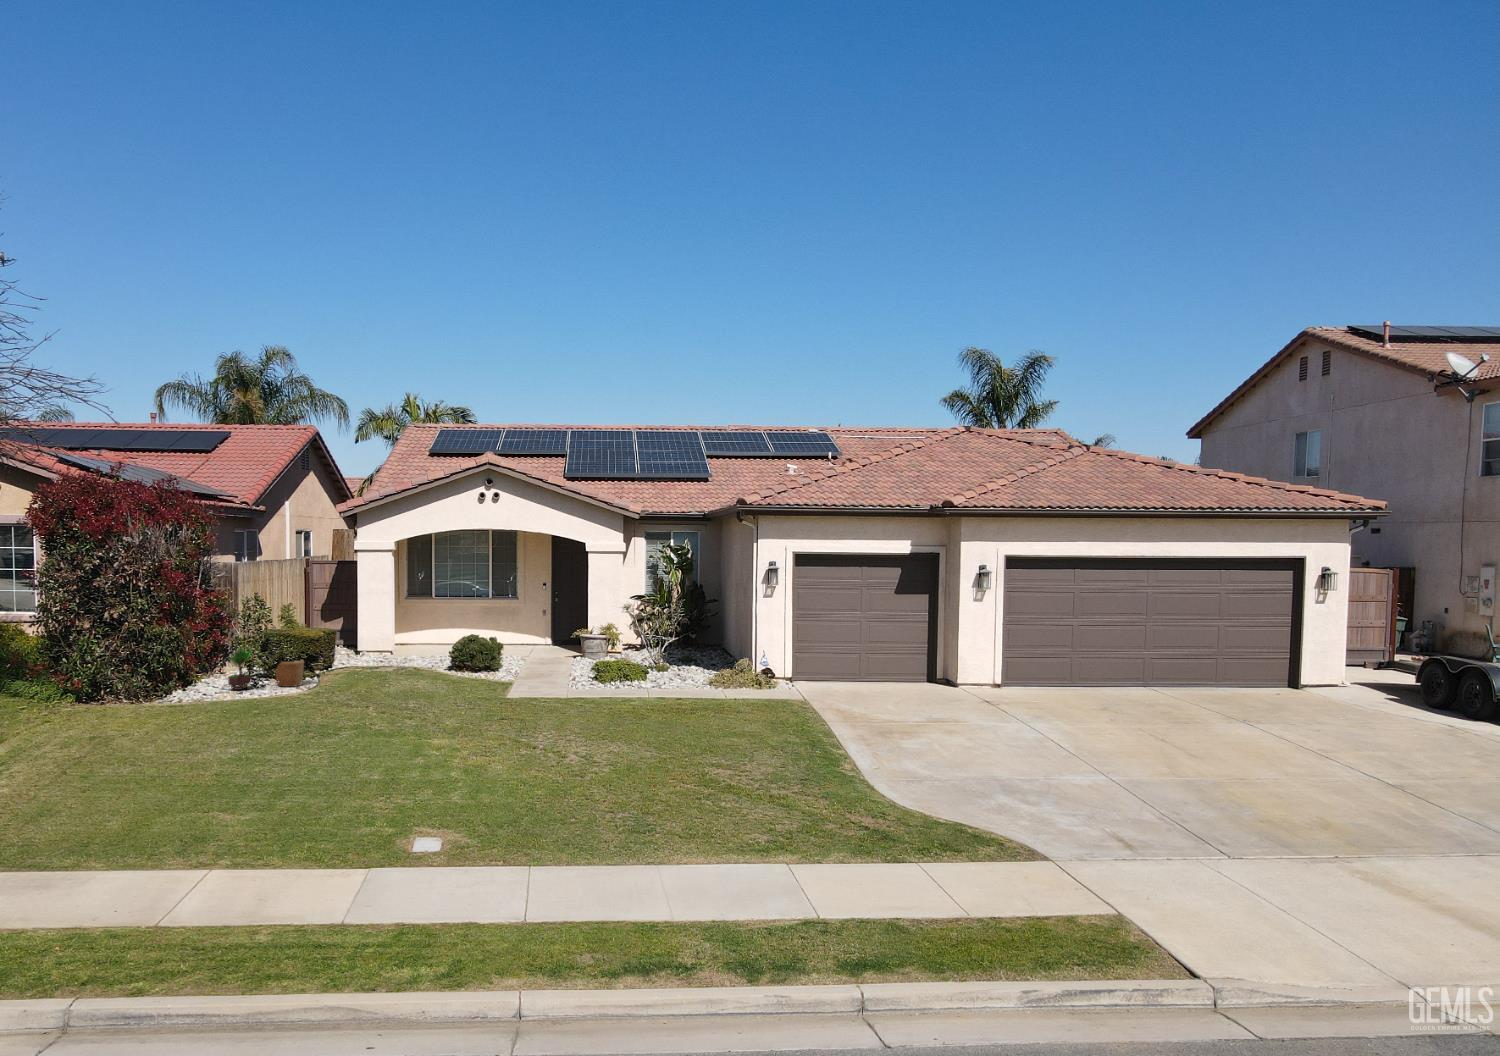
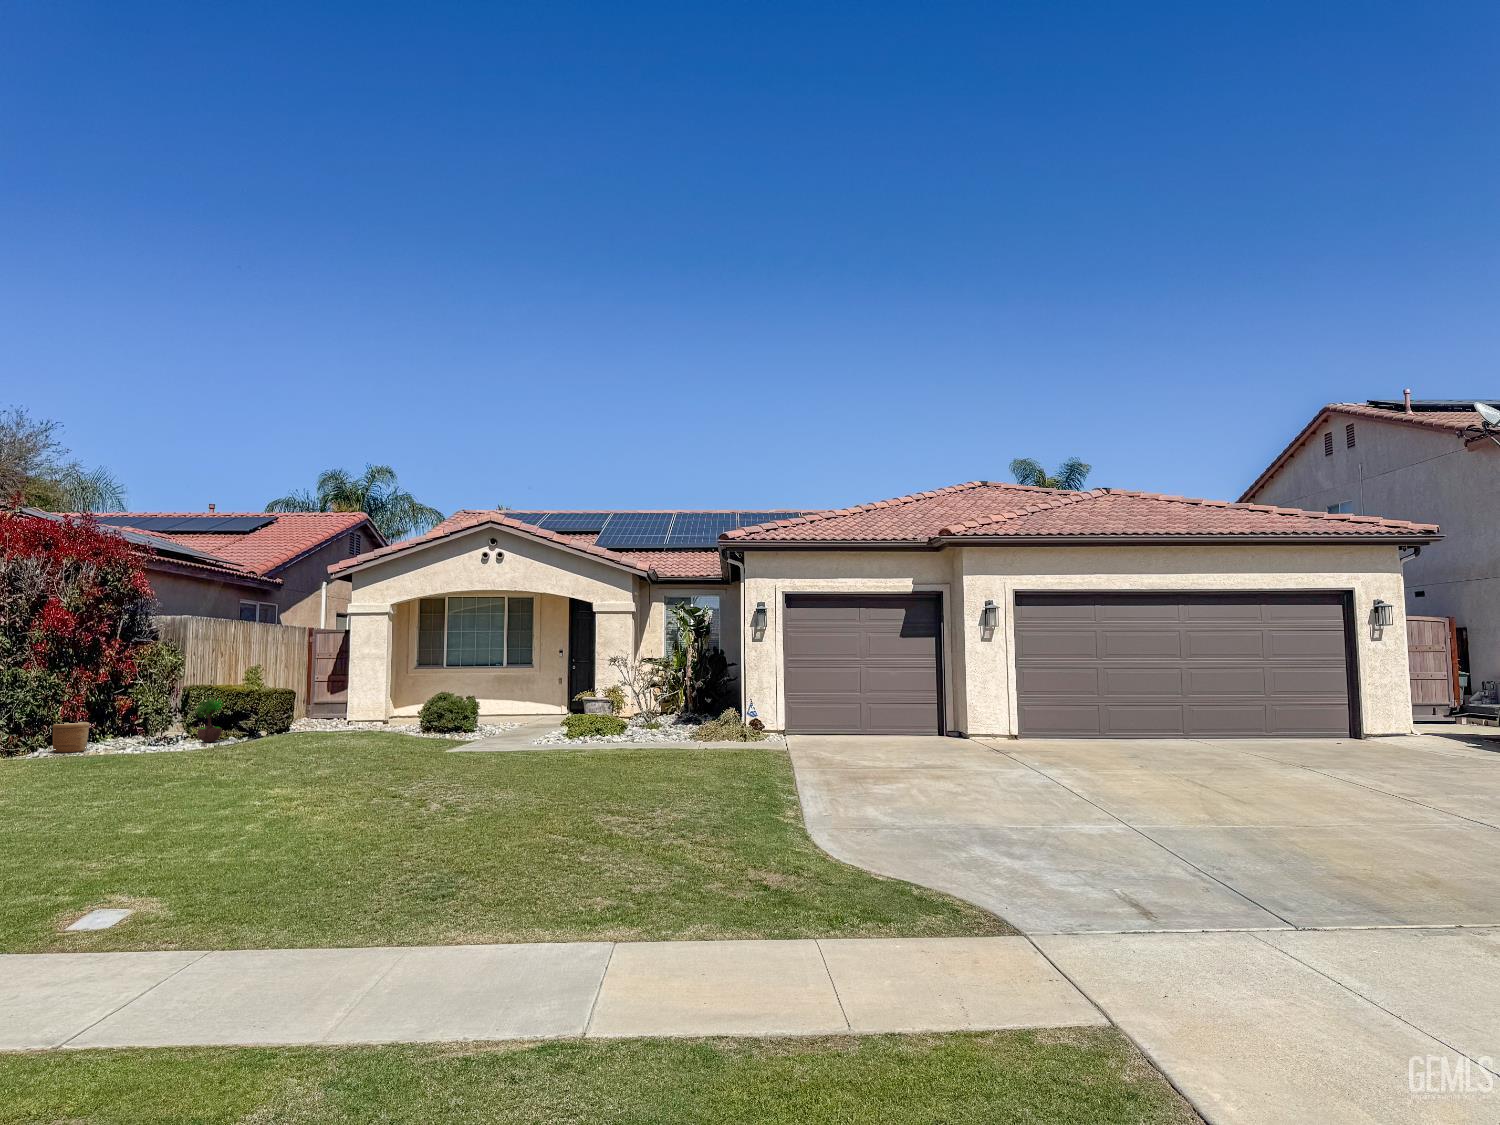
woven basket: present [276,660,304,687] -> present [53,722,90,753]

